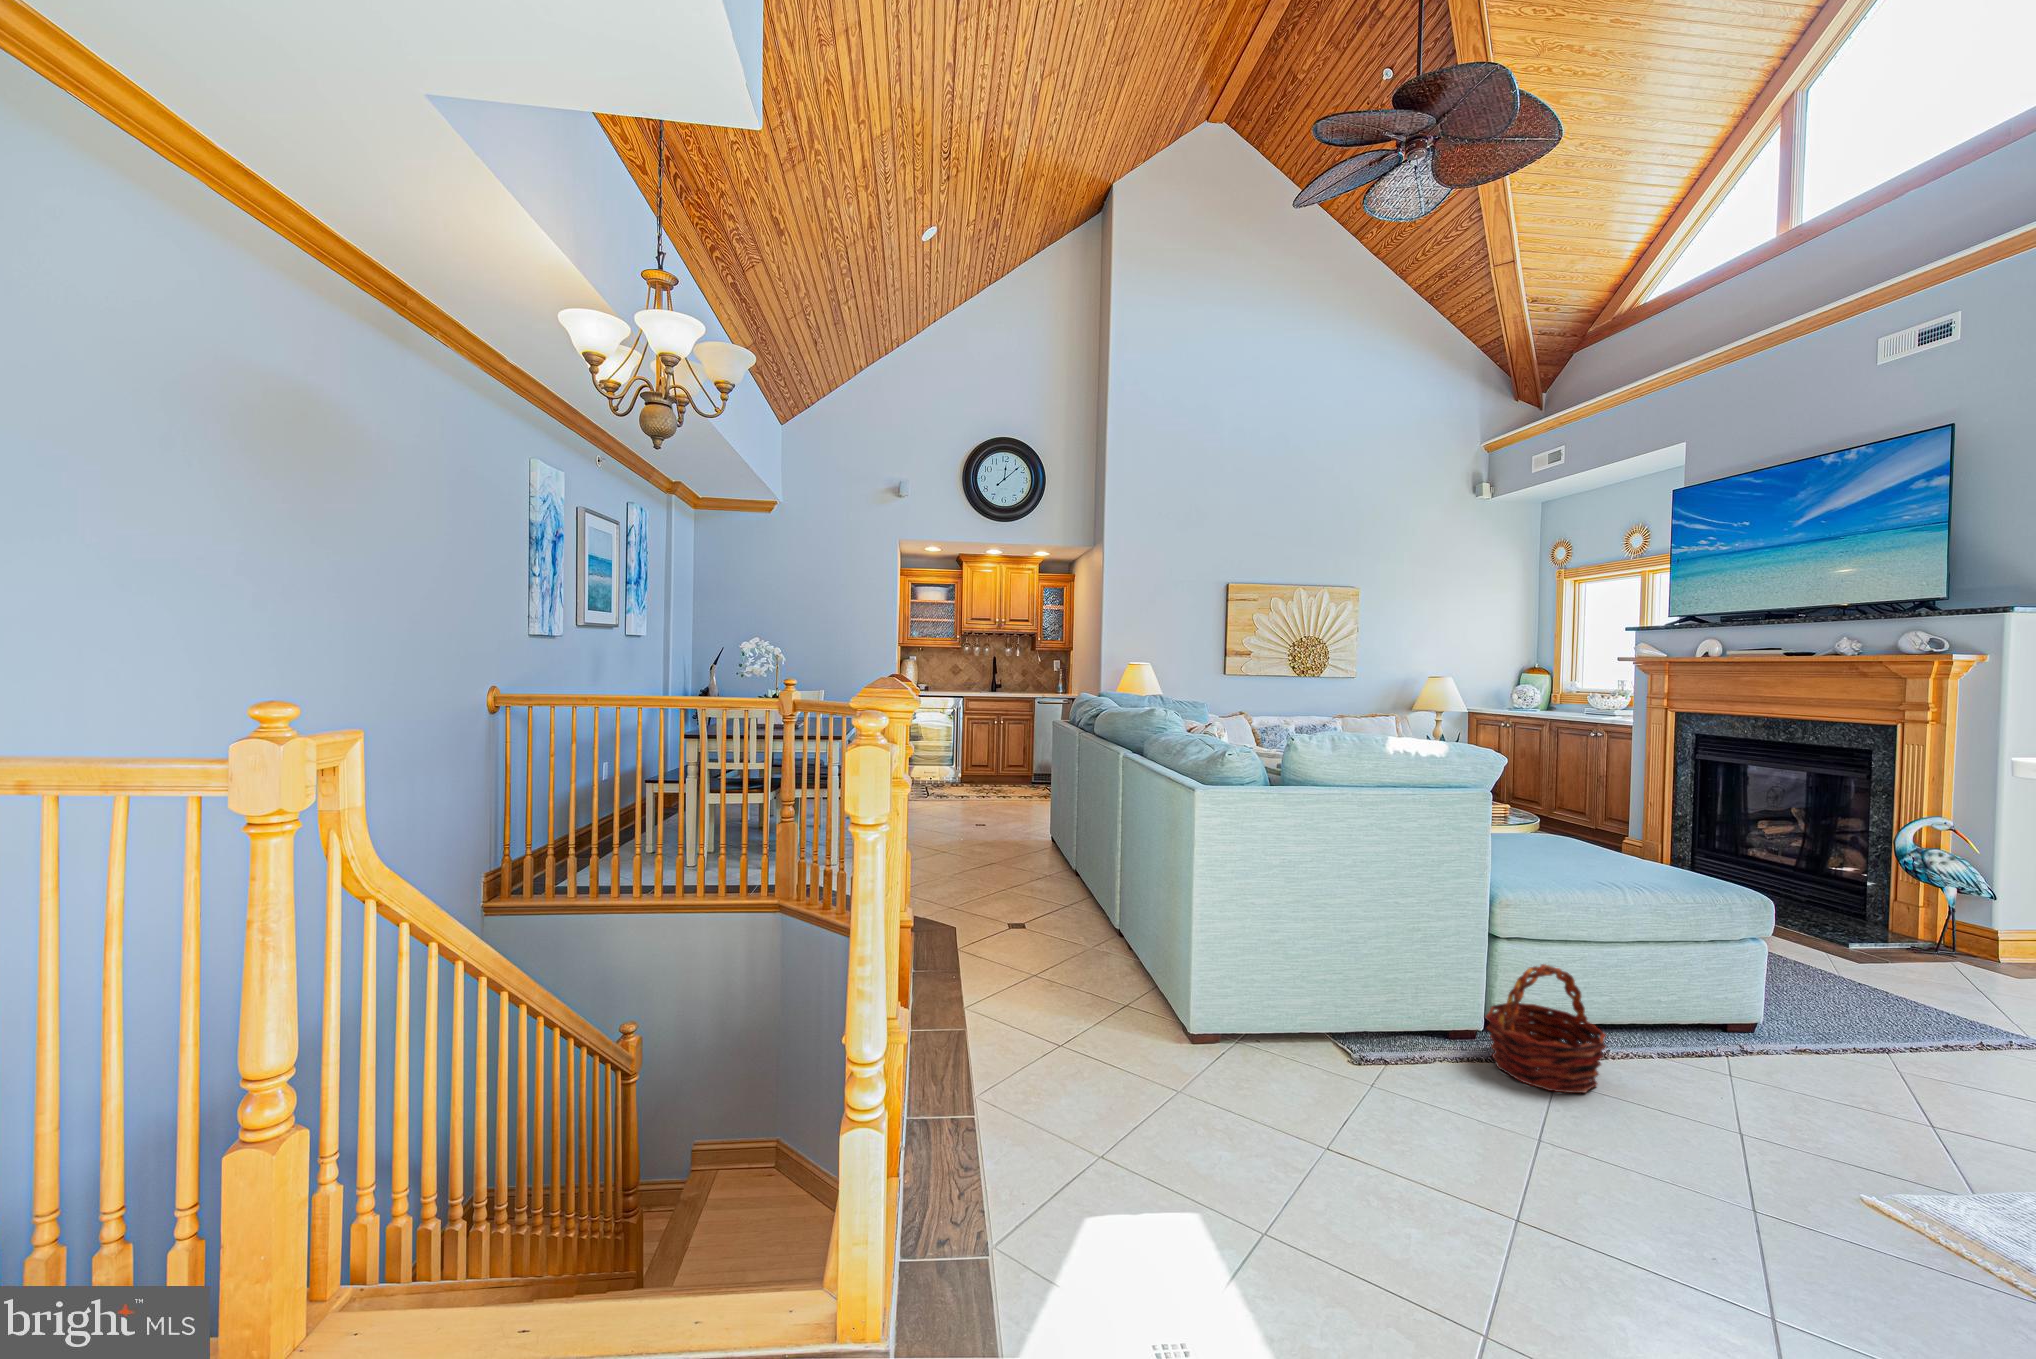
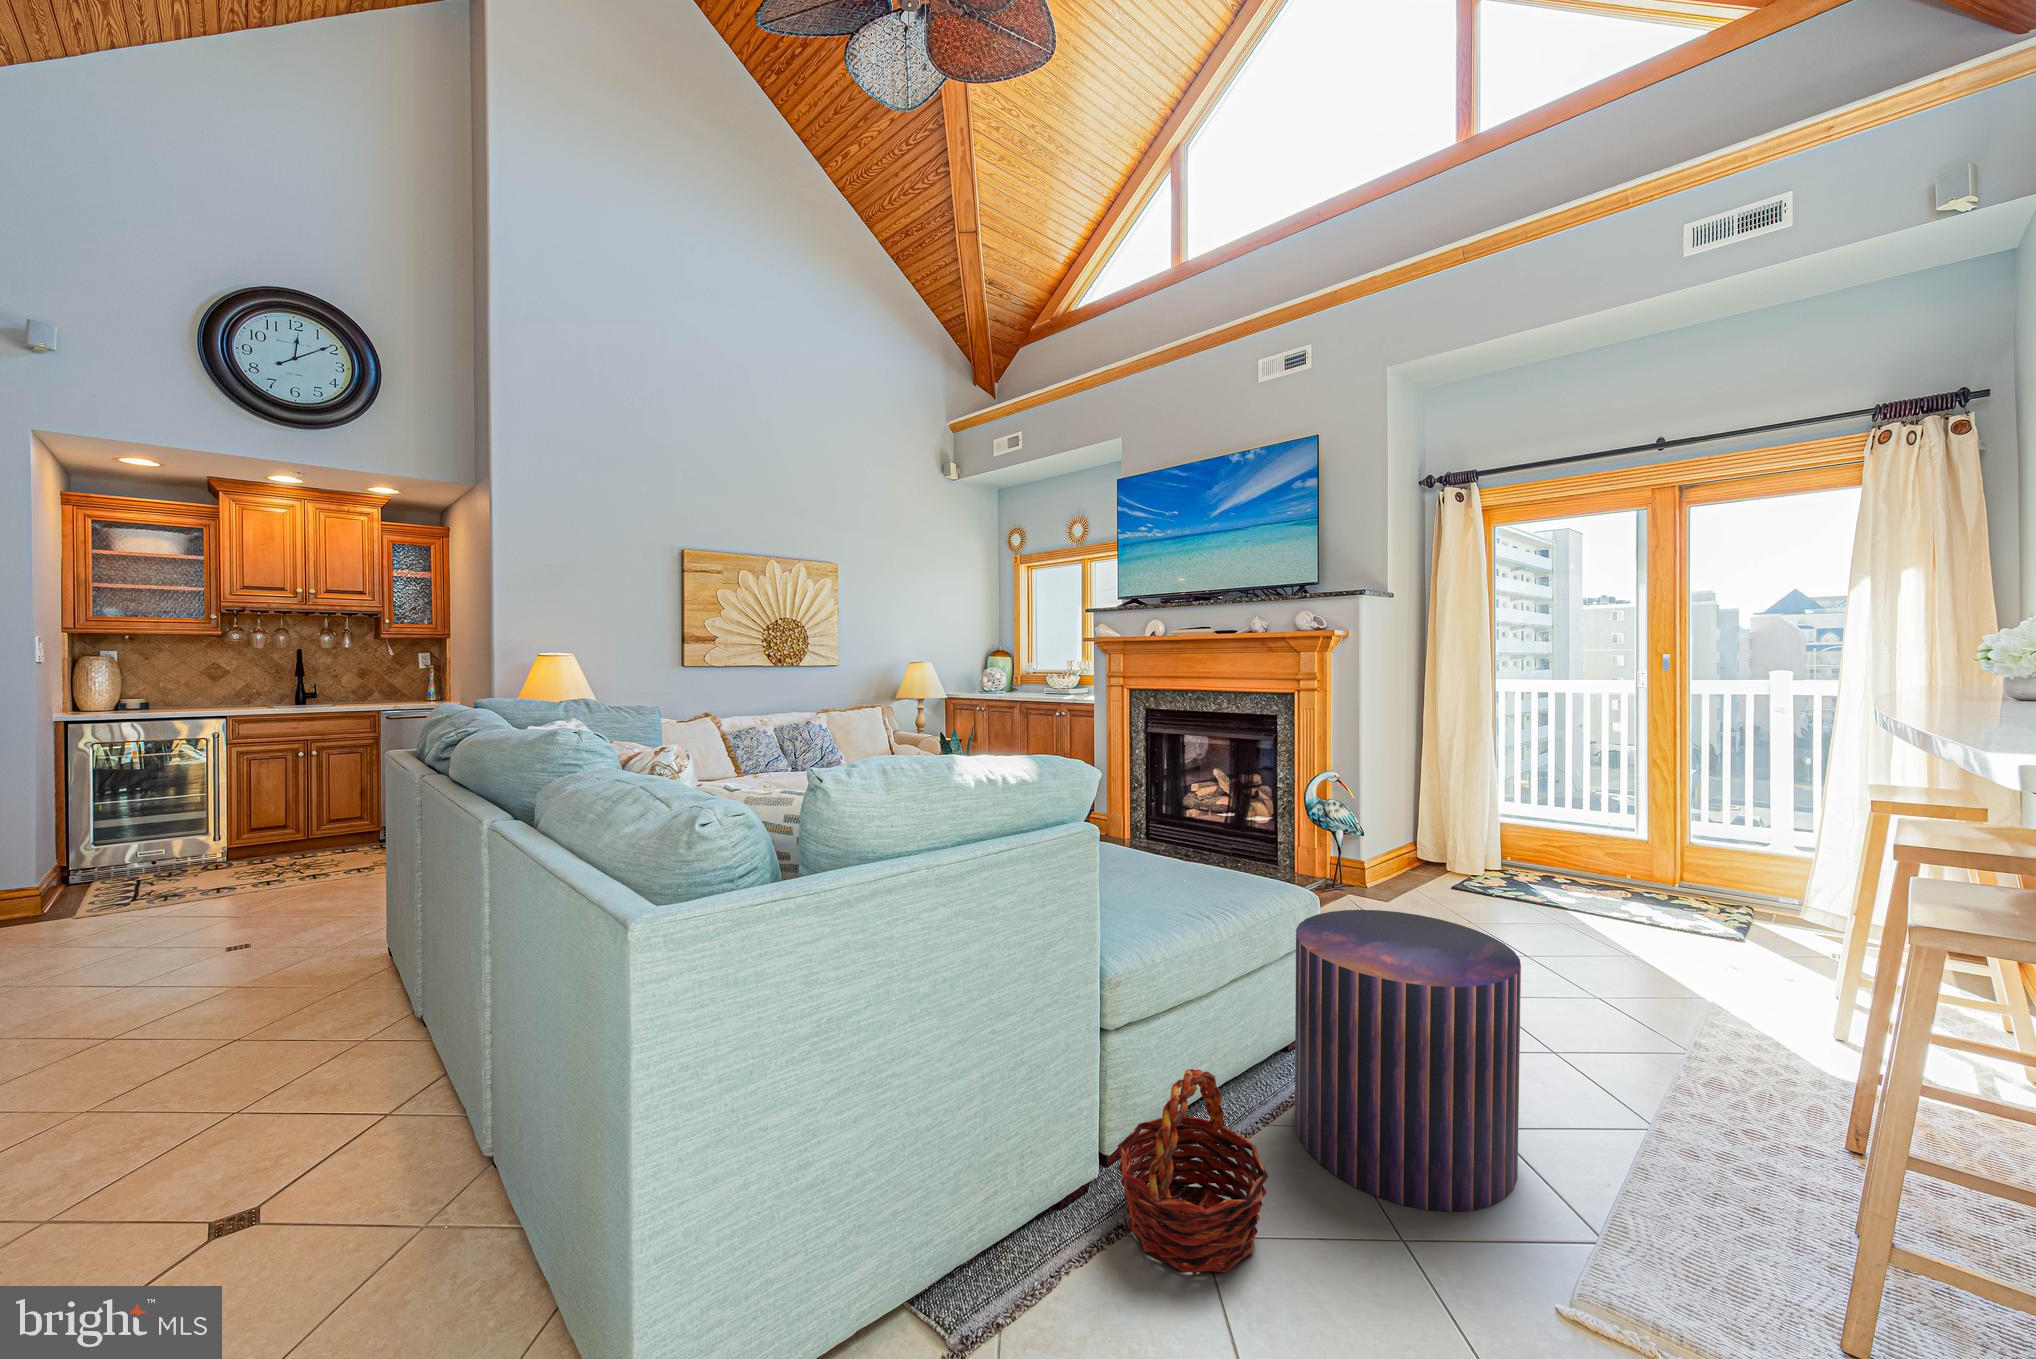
pouf: none [1681,902,1930,1151] -> present [1295,910,1521,1212]

